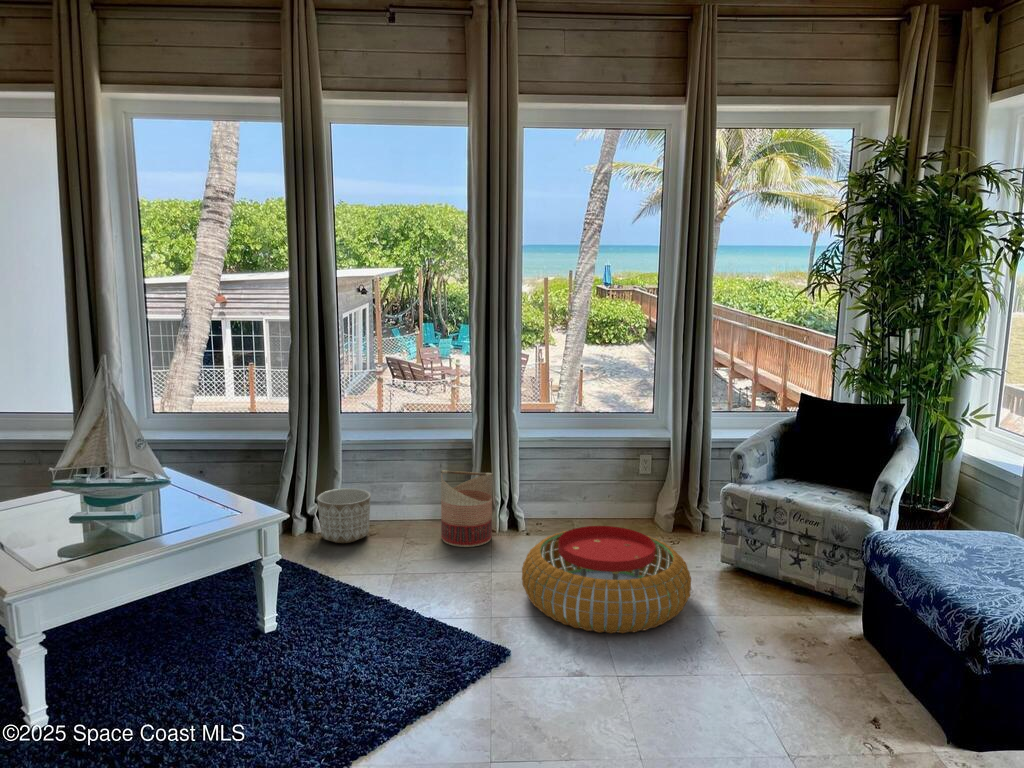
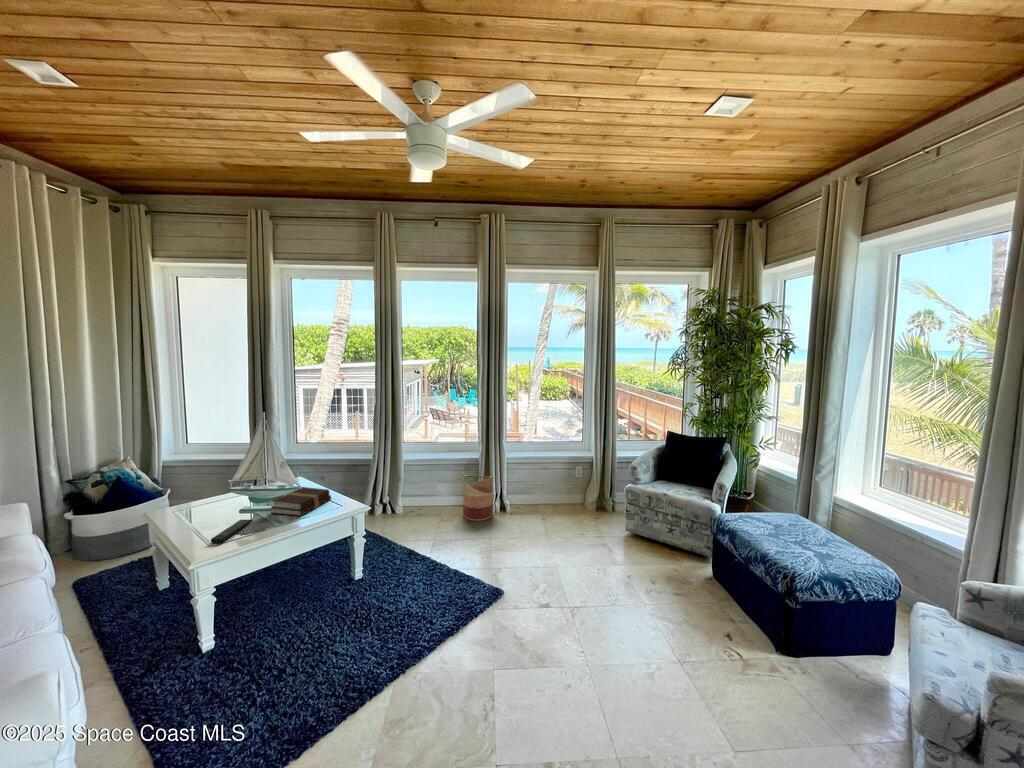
book: none [125,483,222,526] -> present [271,487,331,516]
planter: present [317,488,371,543] -> none [391,486,422,519]
pouf: present [522,526,691,633] -> none [511,509,611,577]
remote control: none [40,531,99,564] -> present [211,520,252,543]

